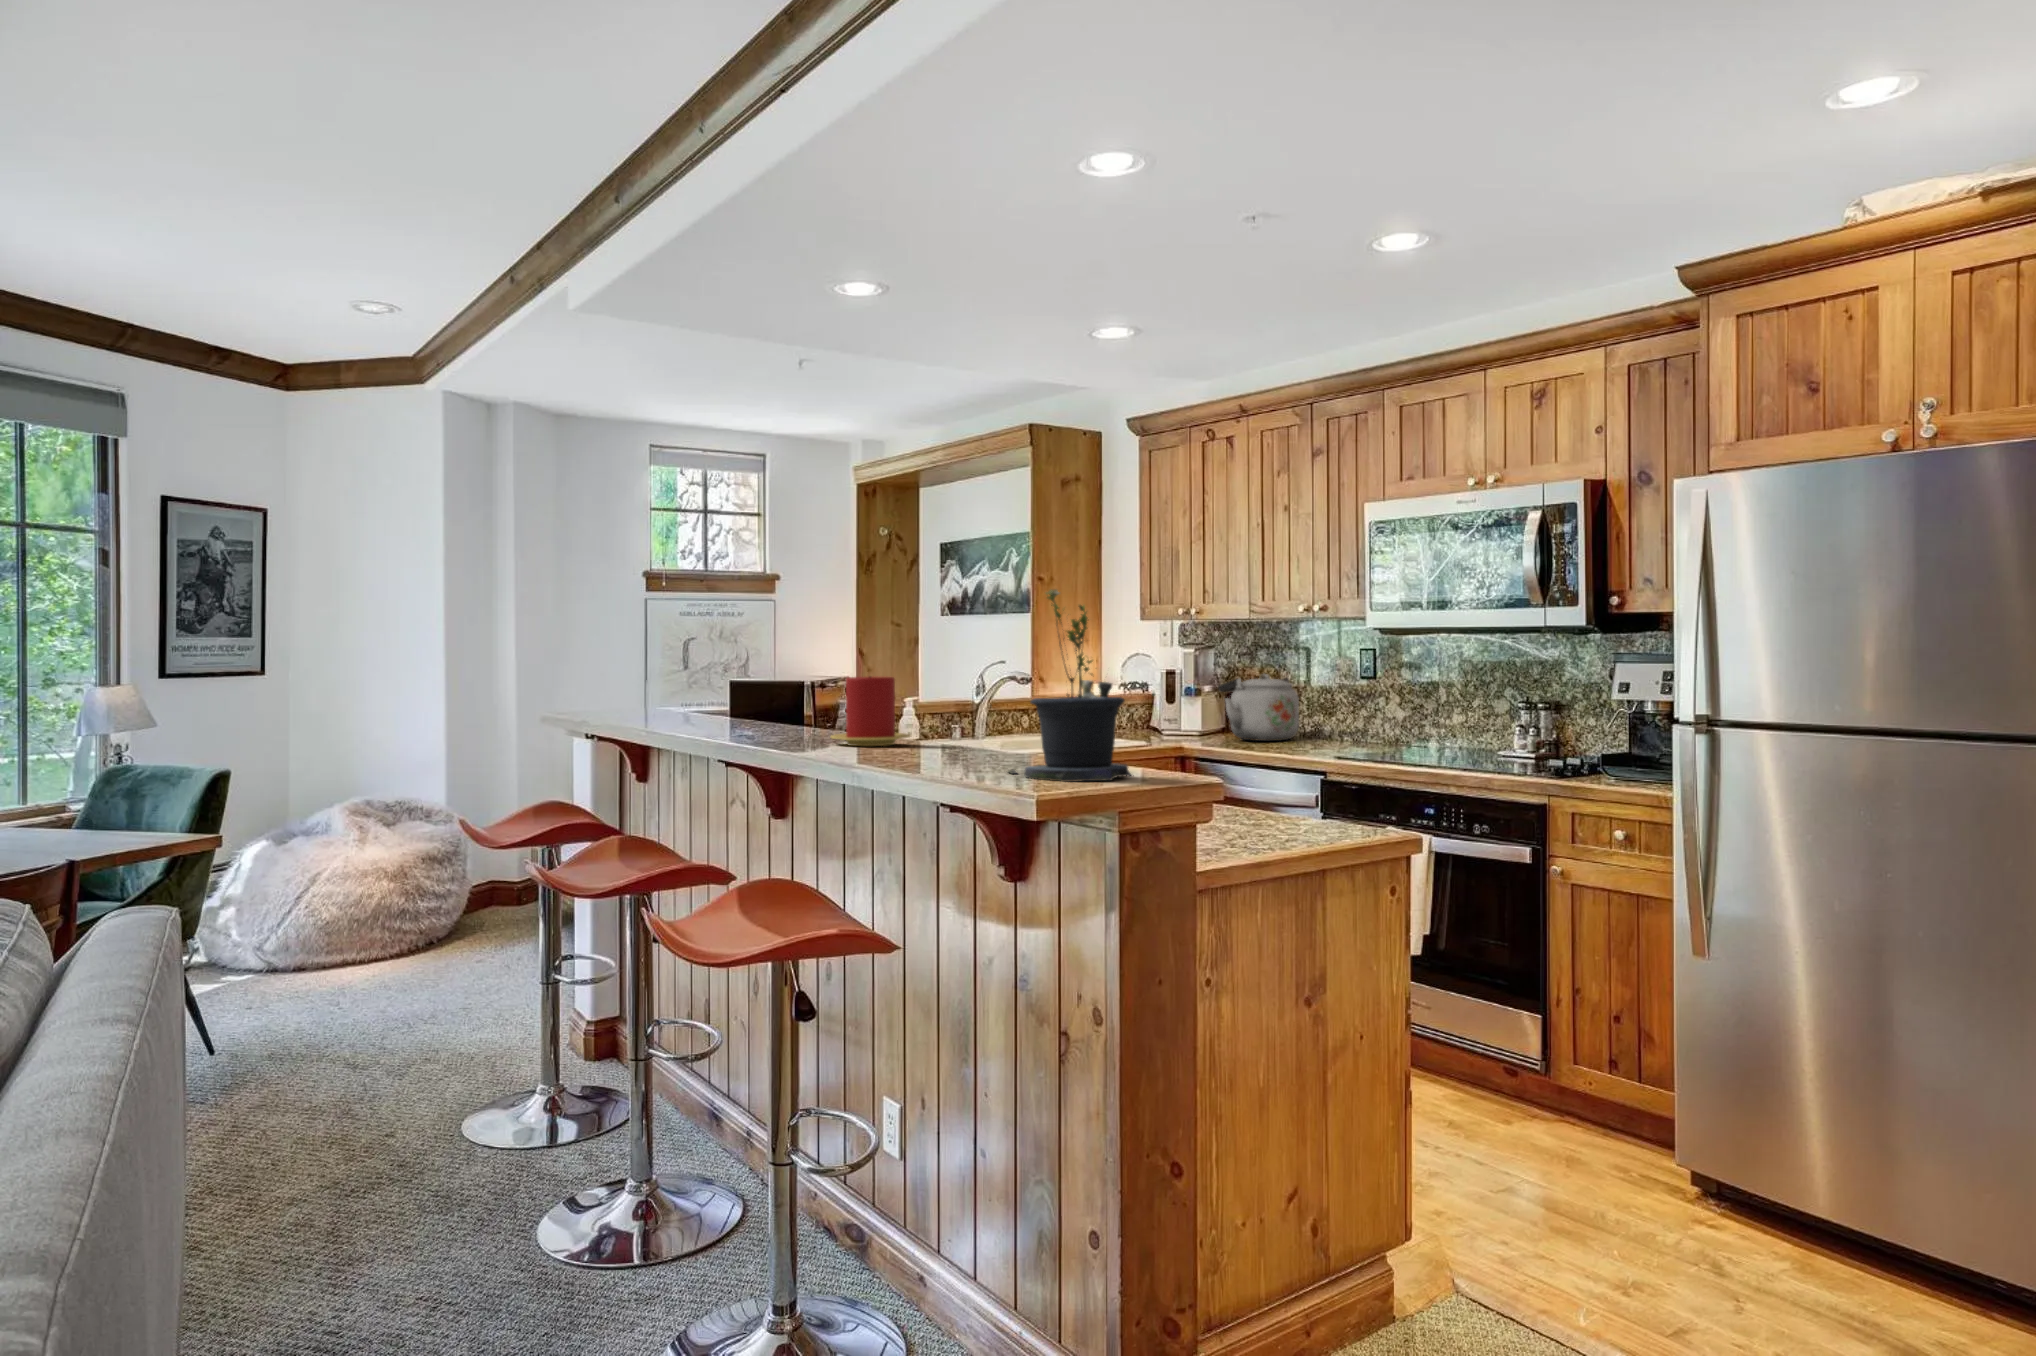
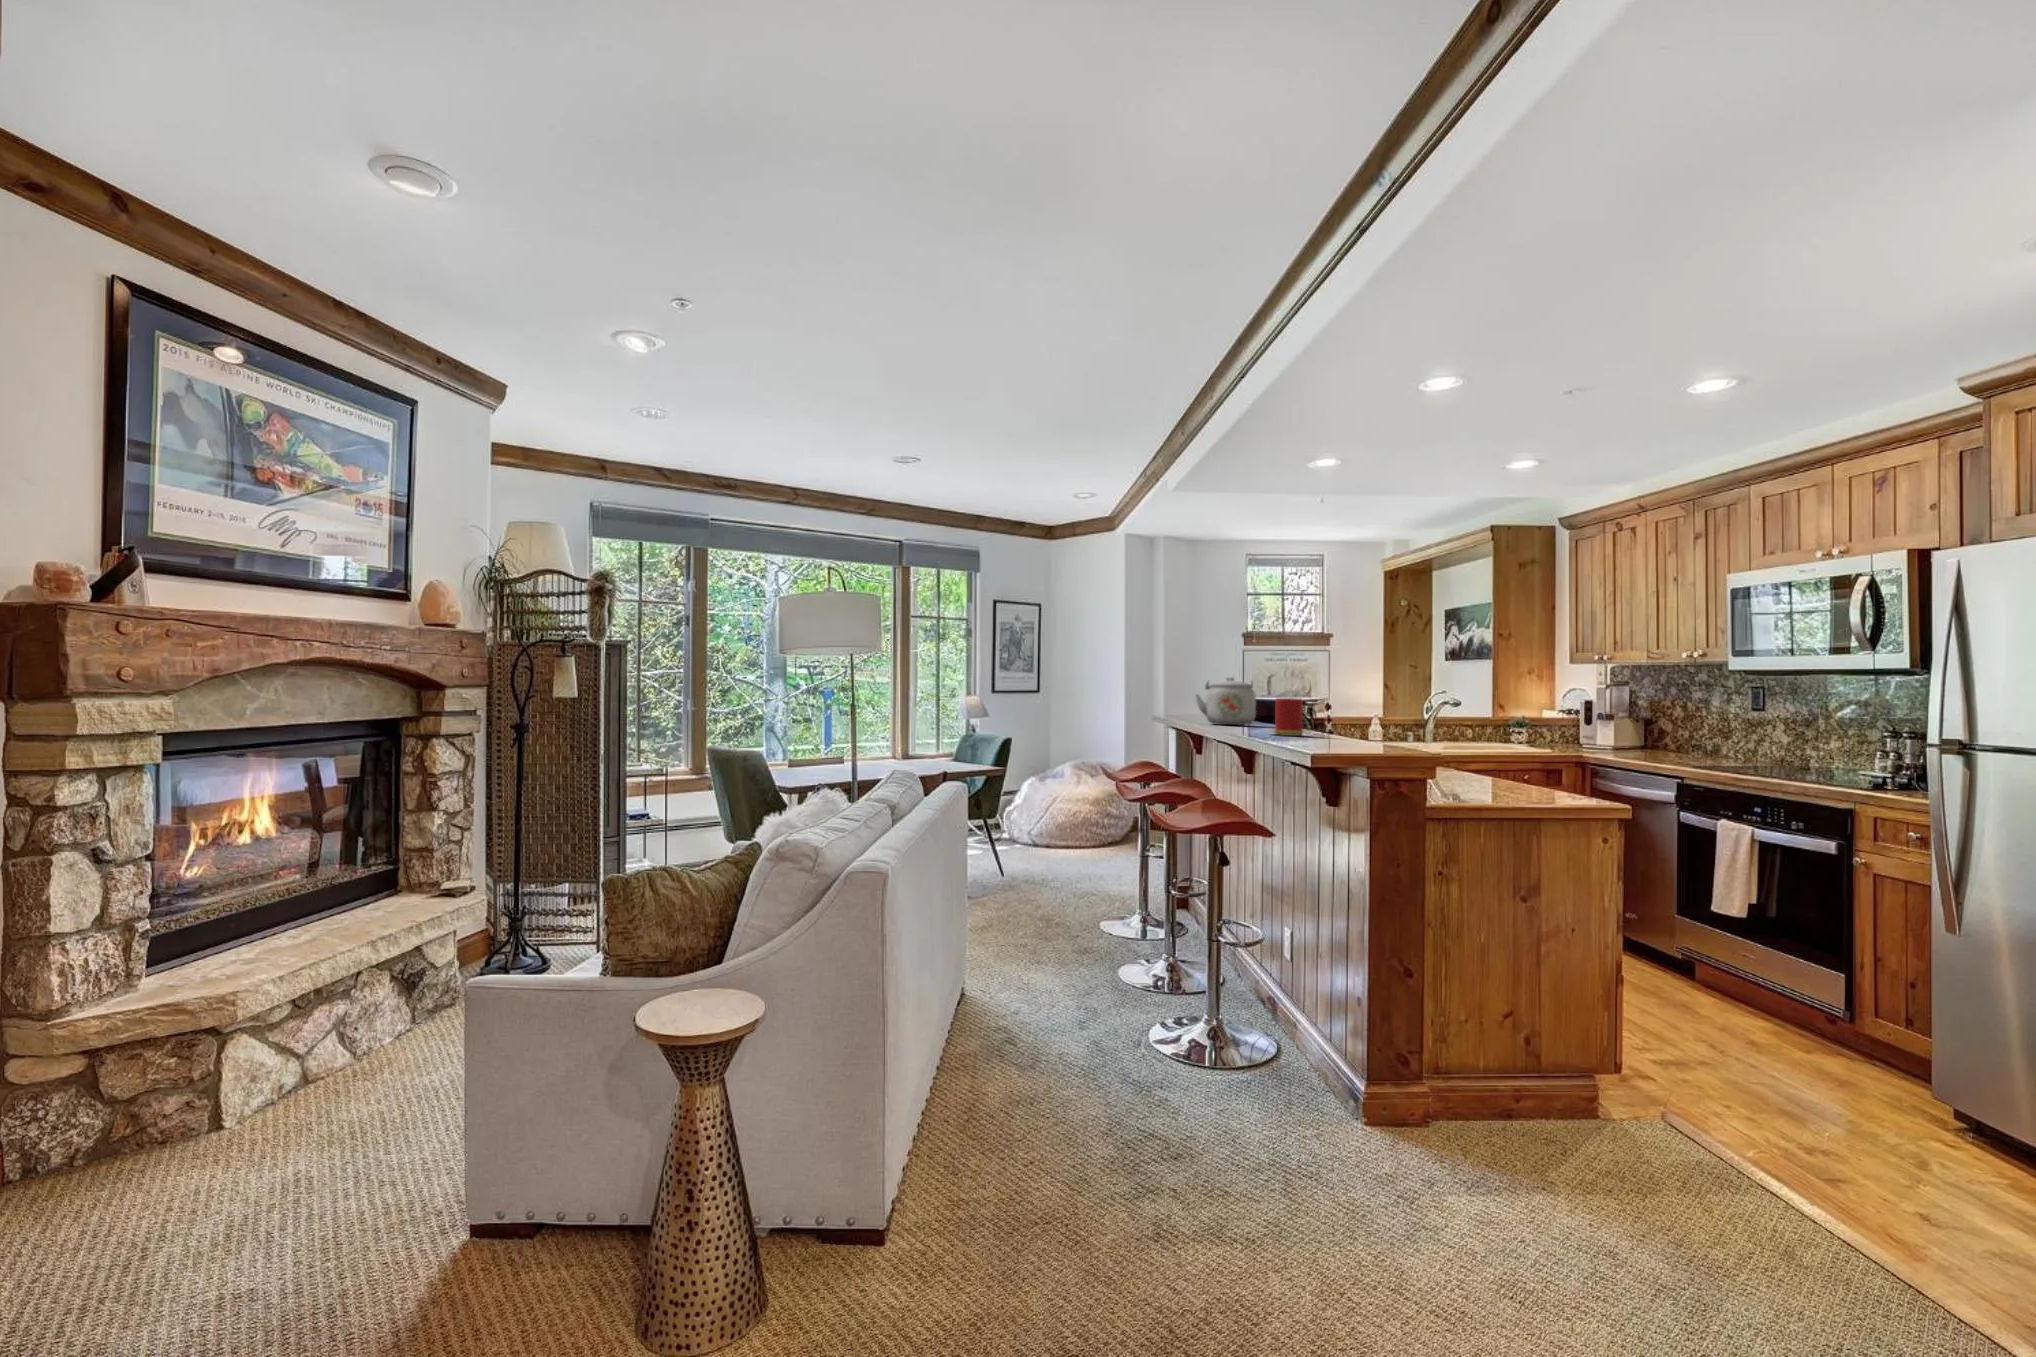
potted plant: present [1008,589,1132,782] -> none [1313,654,1374,751]
kettle: present [1218,674,1299,741] -> present [1196,677,1256,725]

